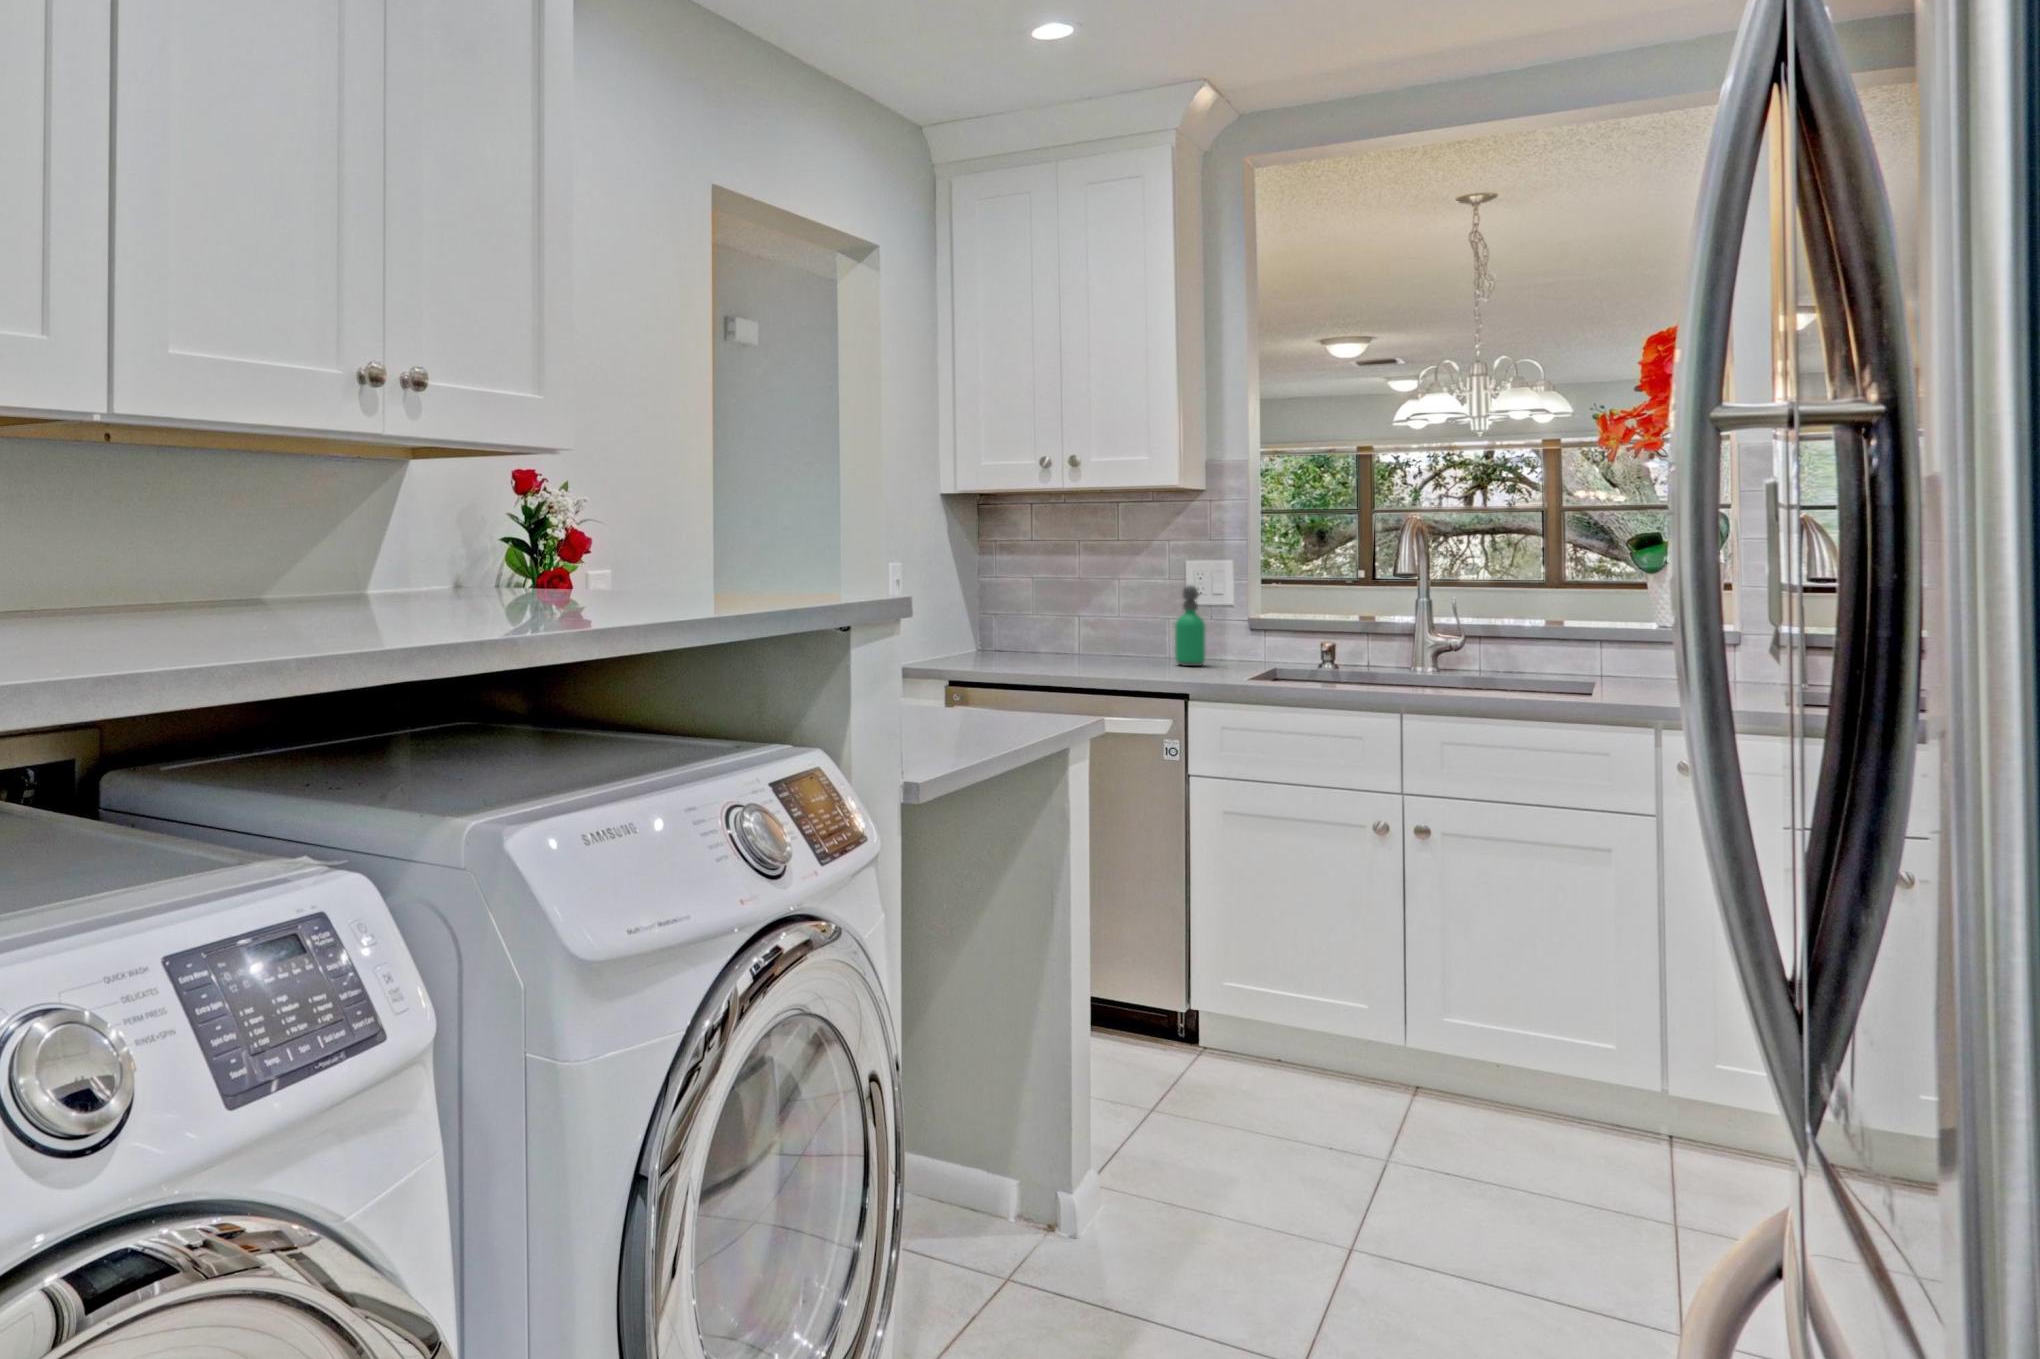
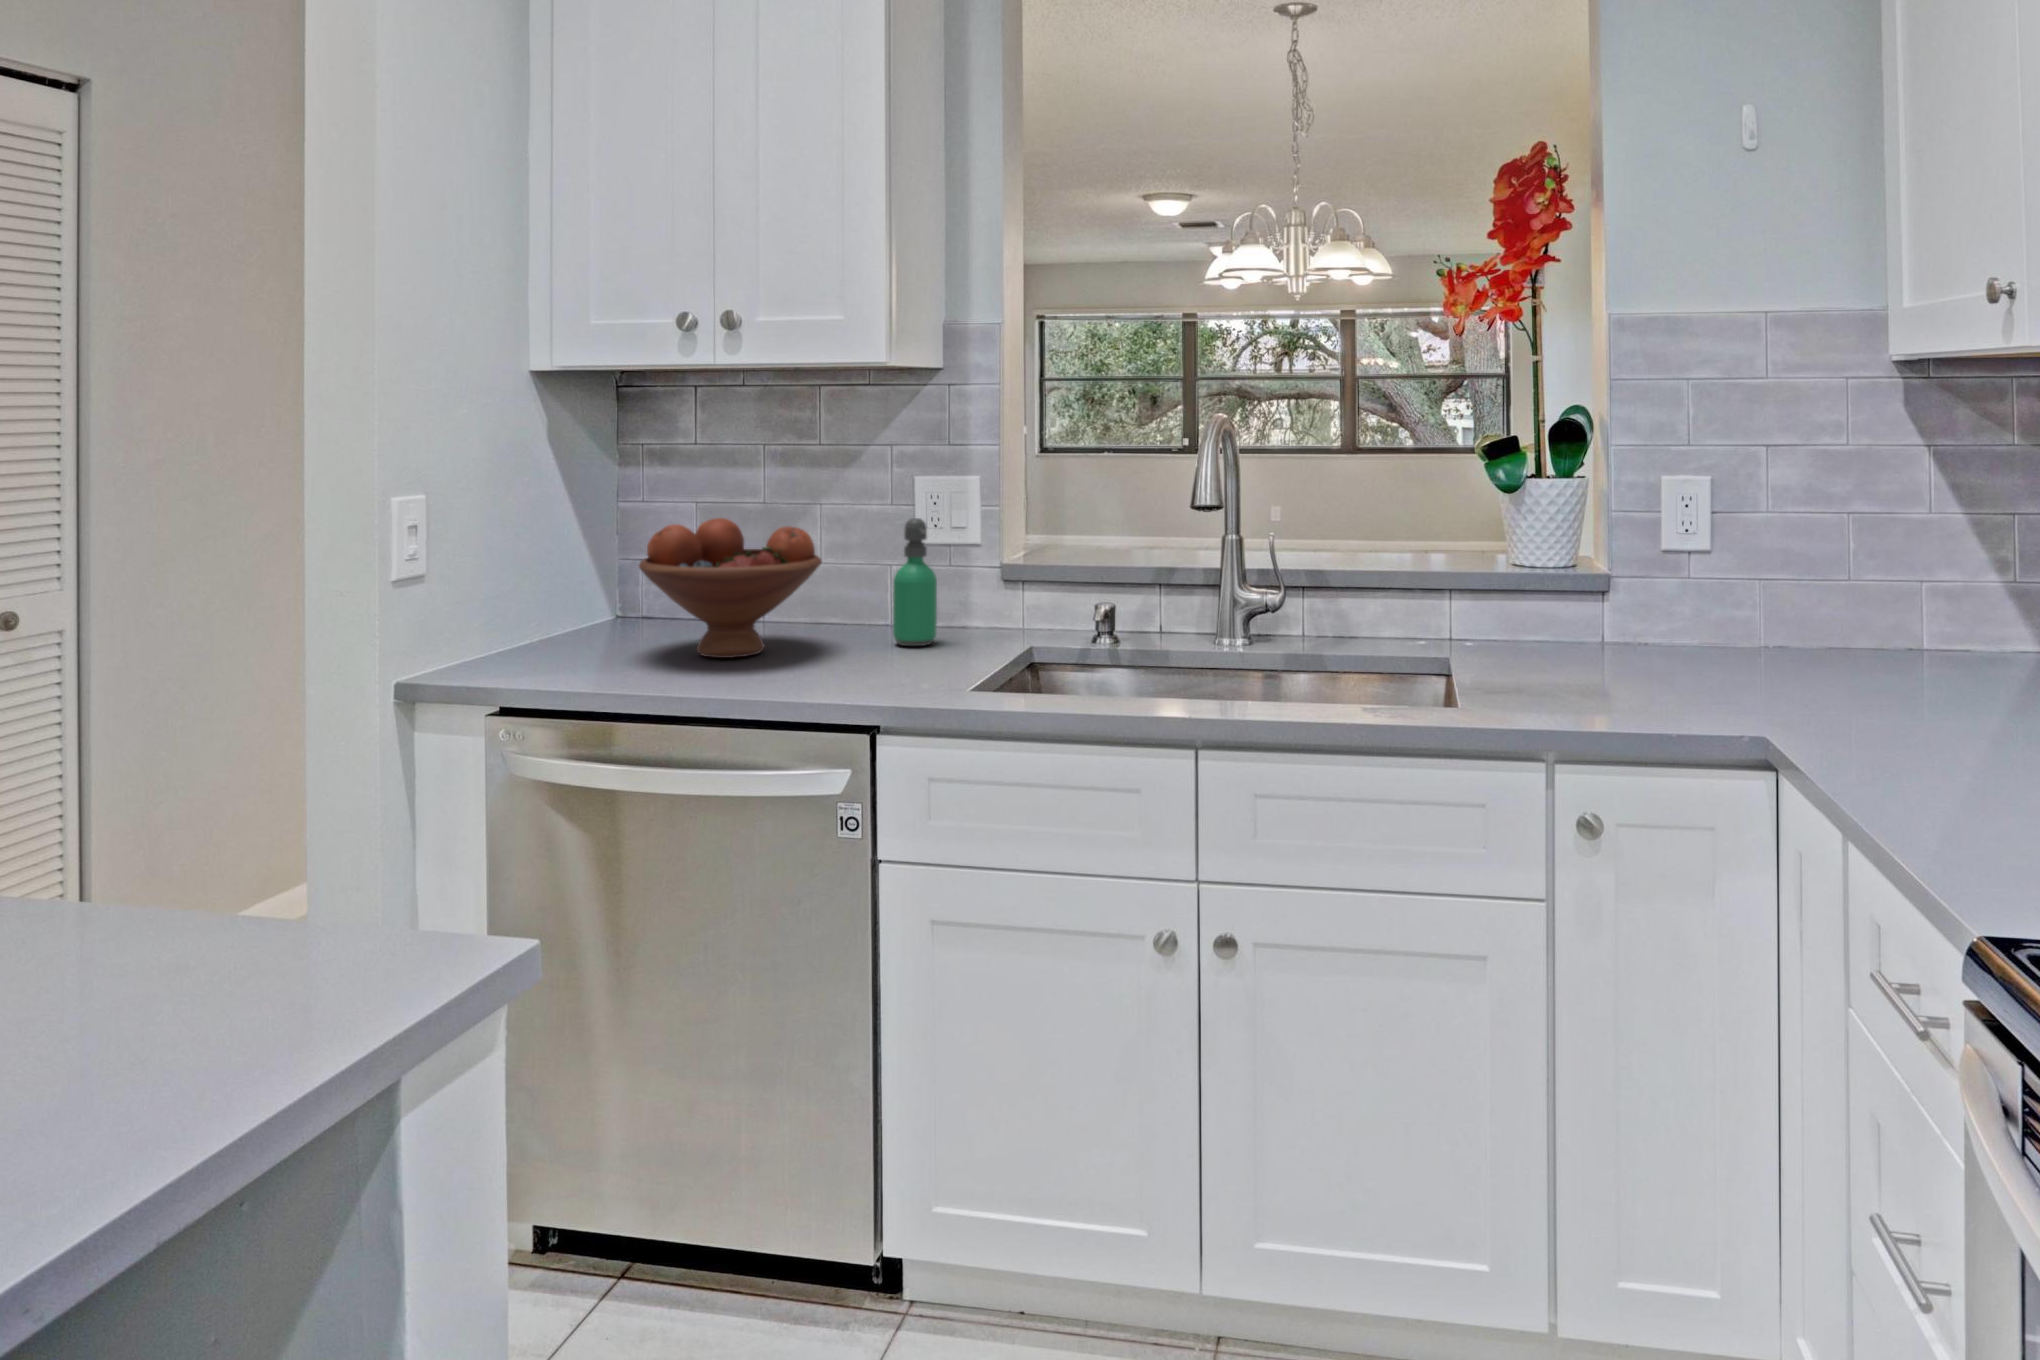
fruit bowl: none [1015,583,1130,665] -> present [639,518,822,658]

